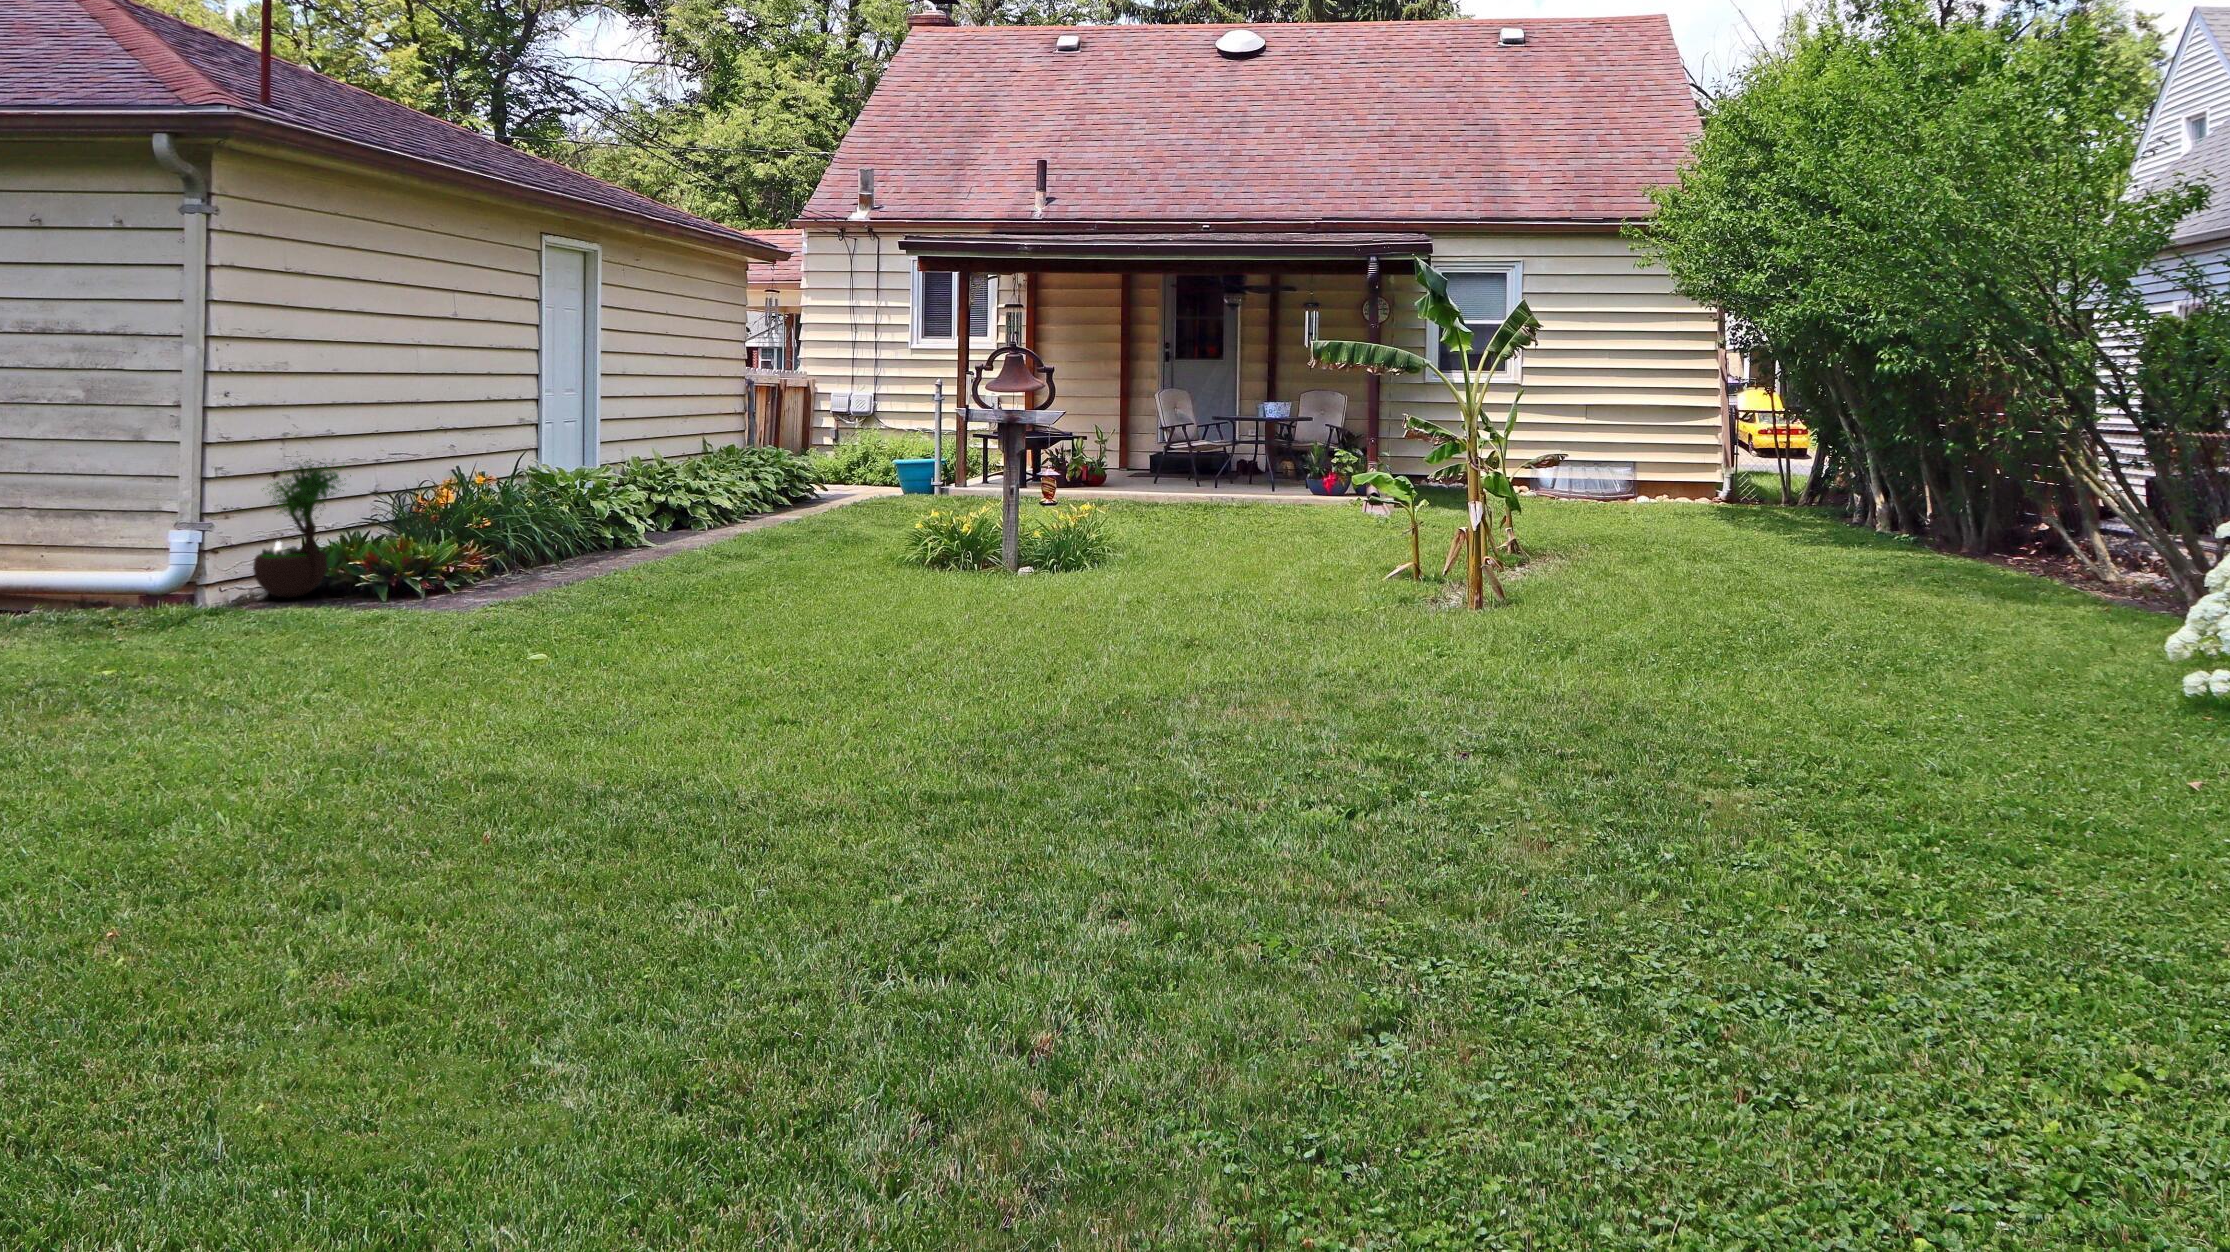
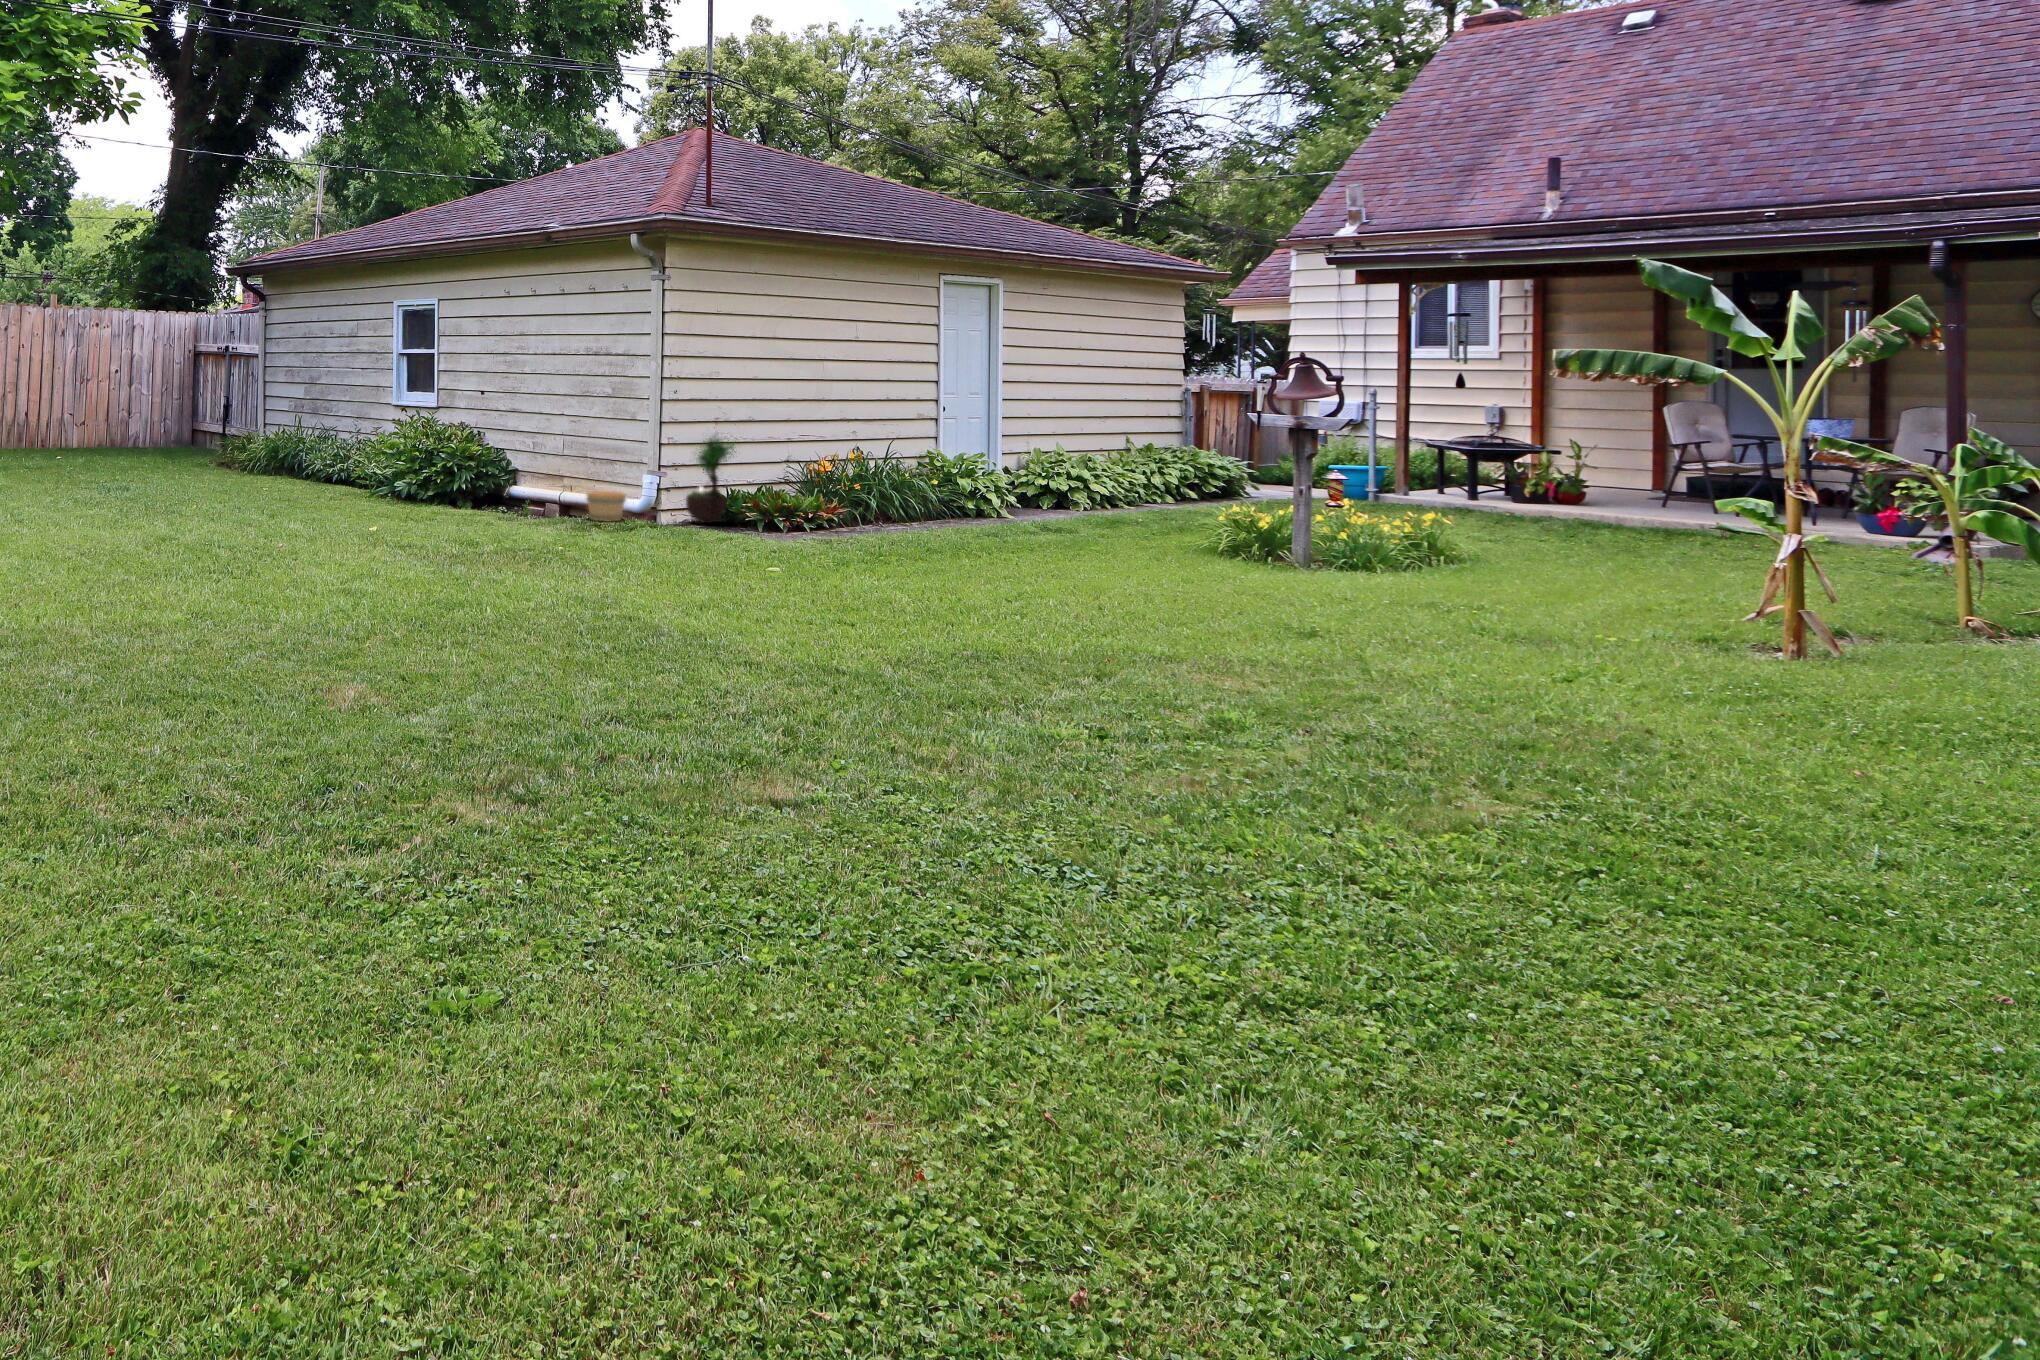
bucket: none [54,566,139,620] -> present [586,491,626,521]

